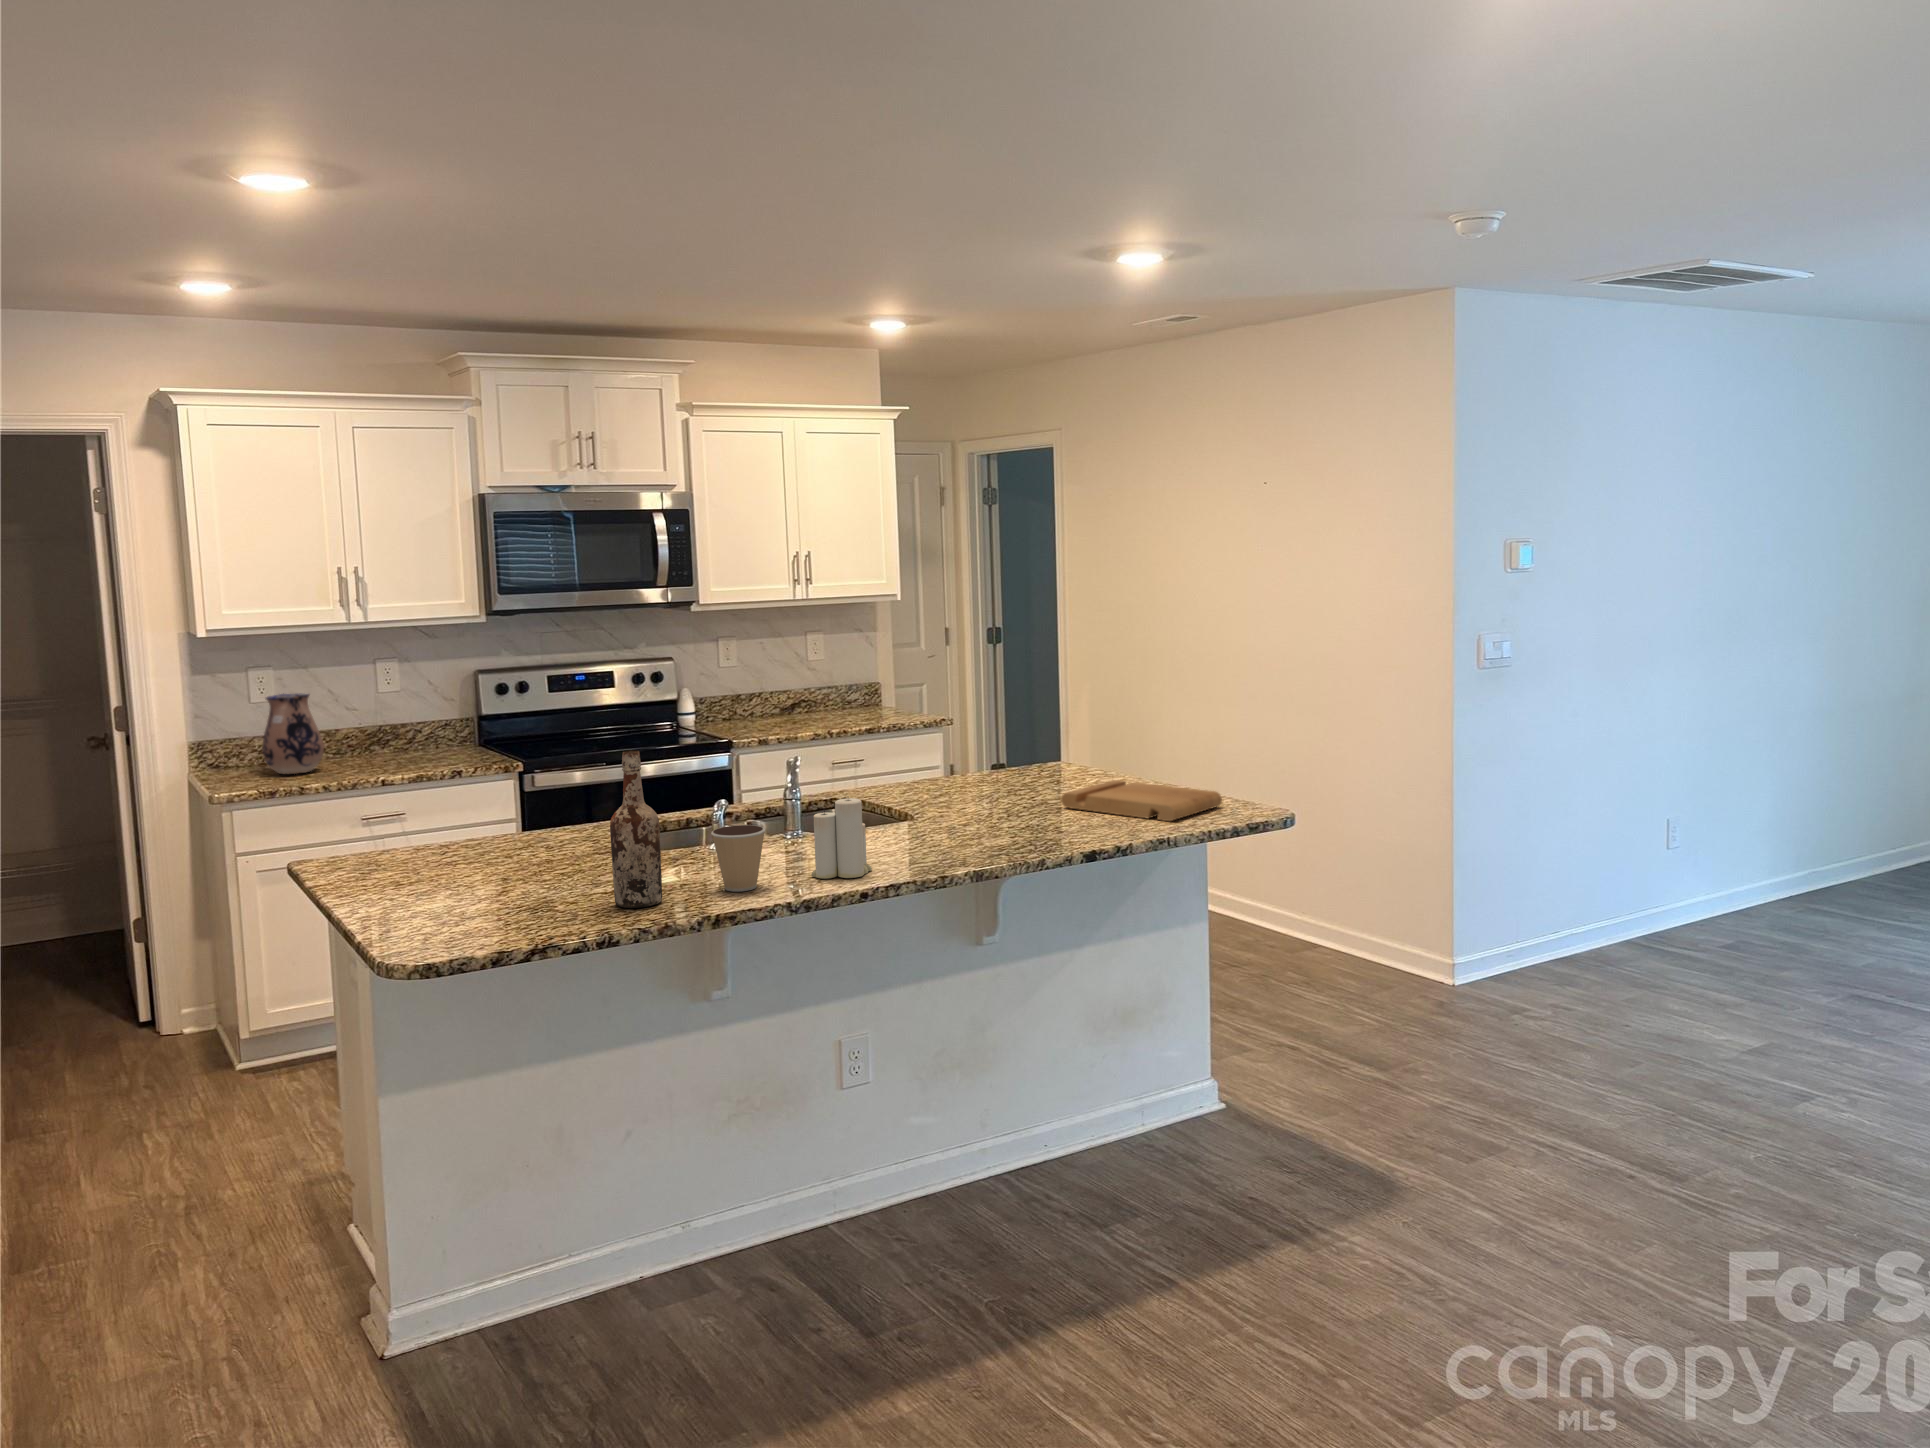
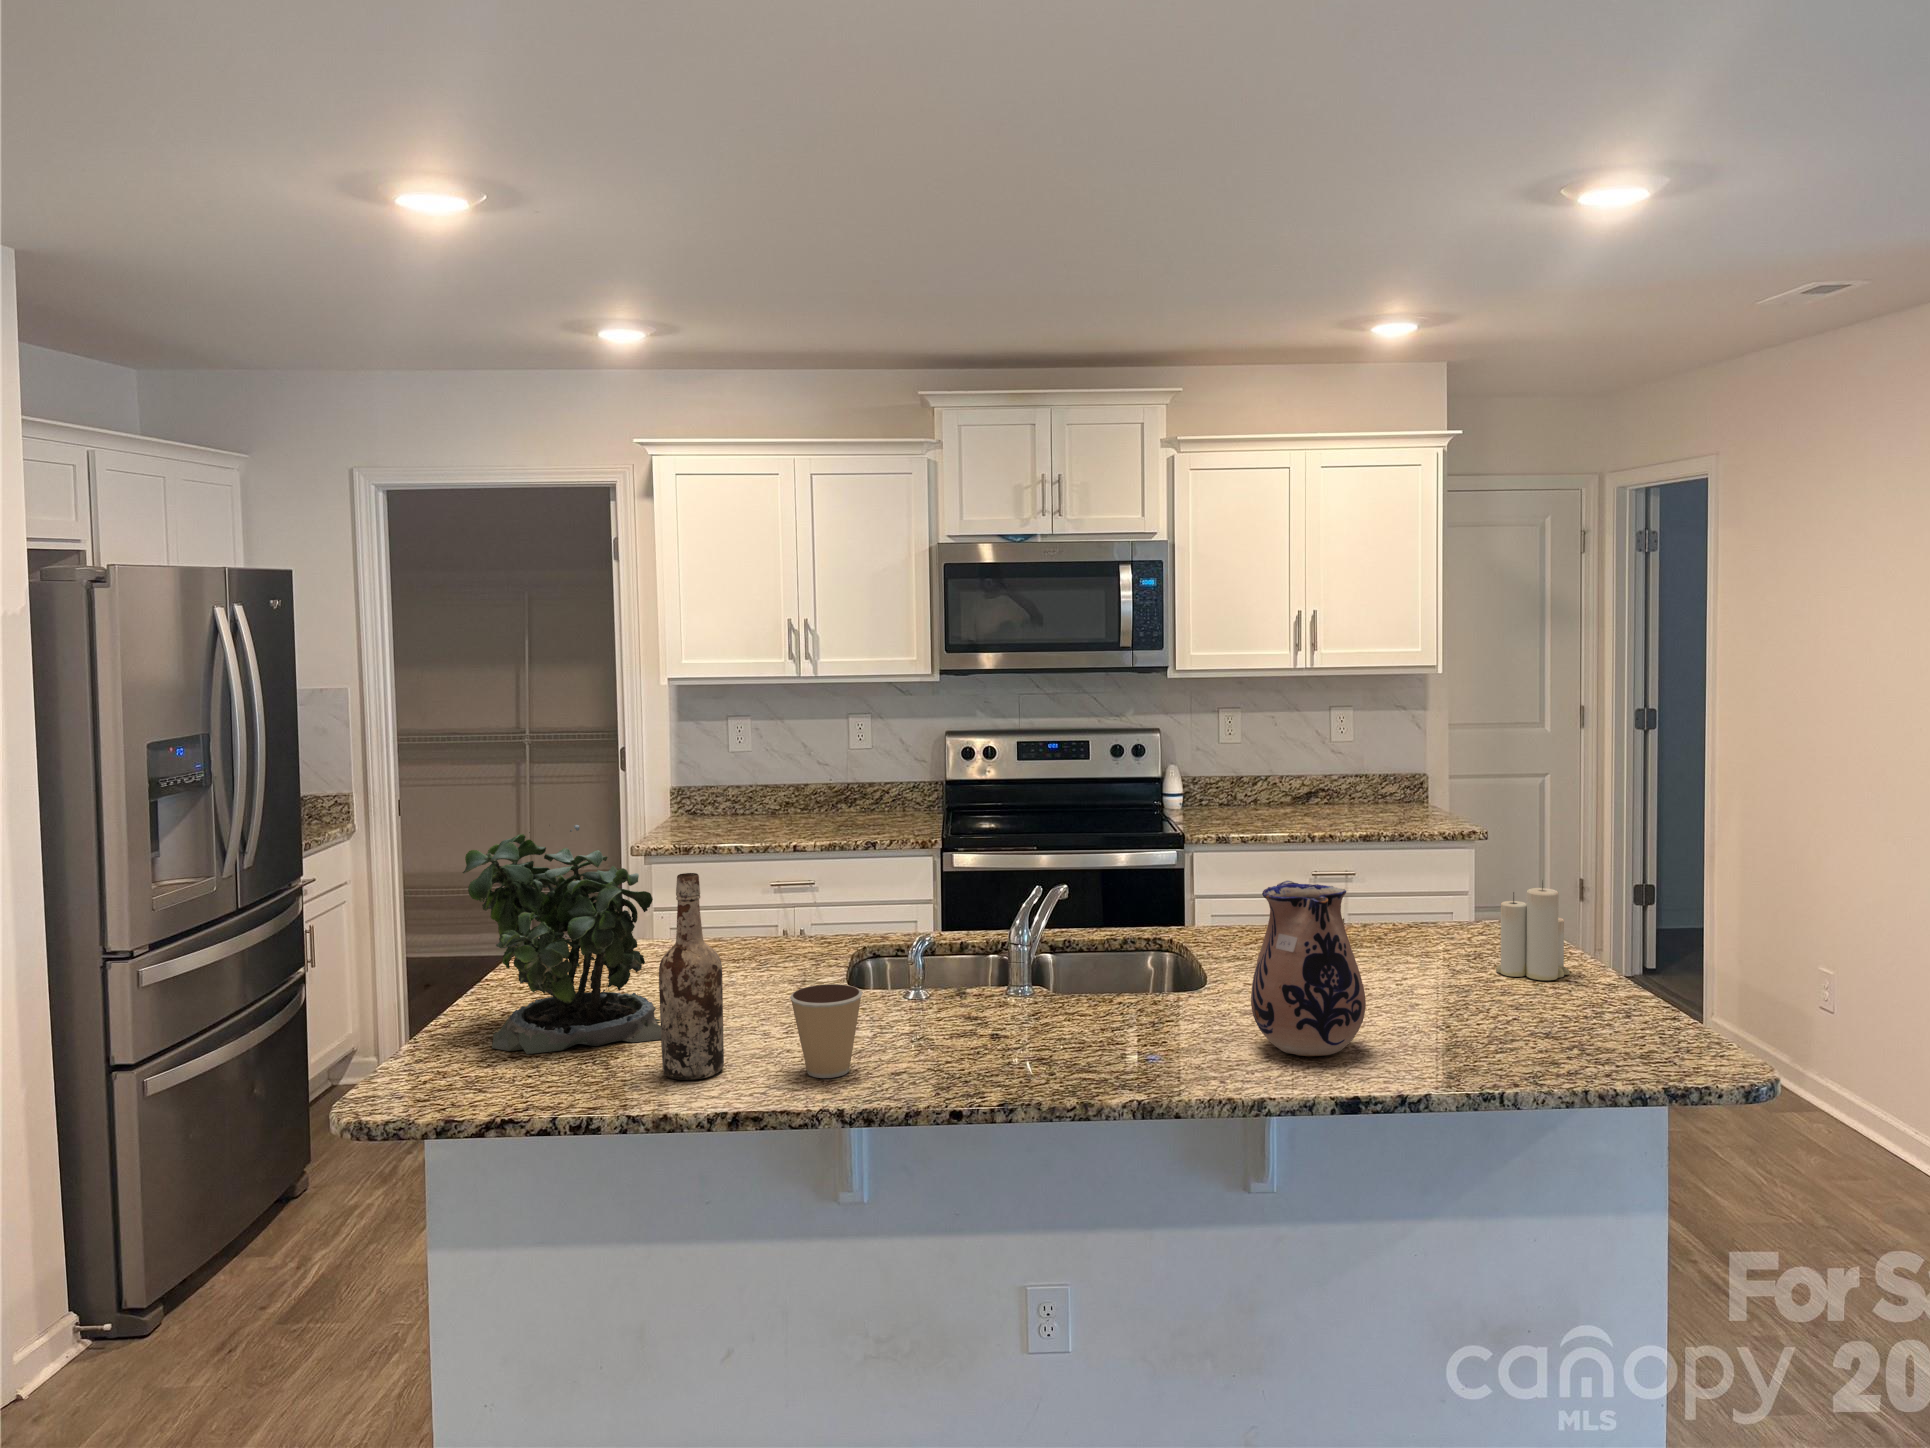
ceramic pitcher: present [263,693,324,774] -> present [1251,880,1366,1056]
potted plant: none [381,728,573,918] -> present [463,825,661,1054]
cutting board: present [1061,780,1222,821] -> none [1418,972,1668,1064]
candle: present [811,798,872,878] -> present [1496,880,1570,980]

